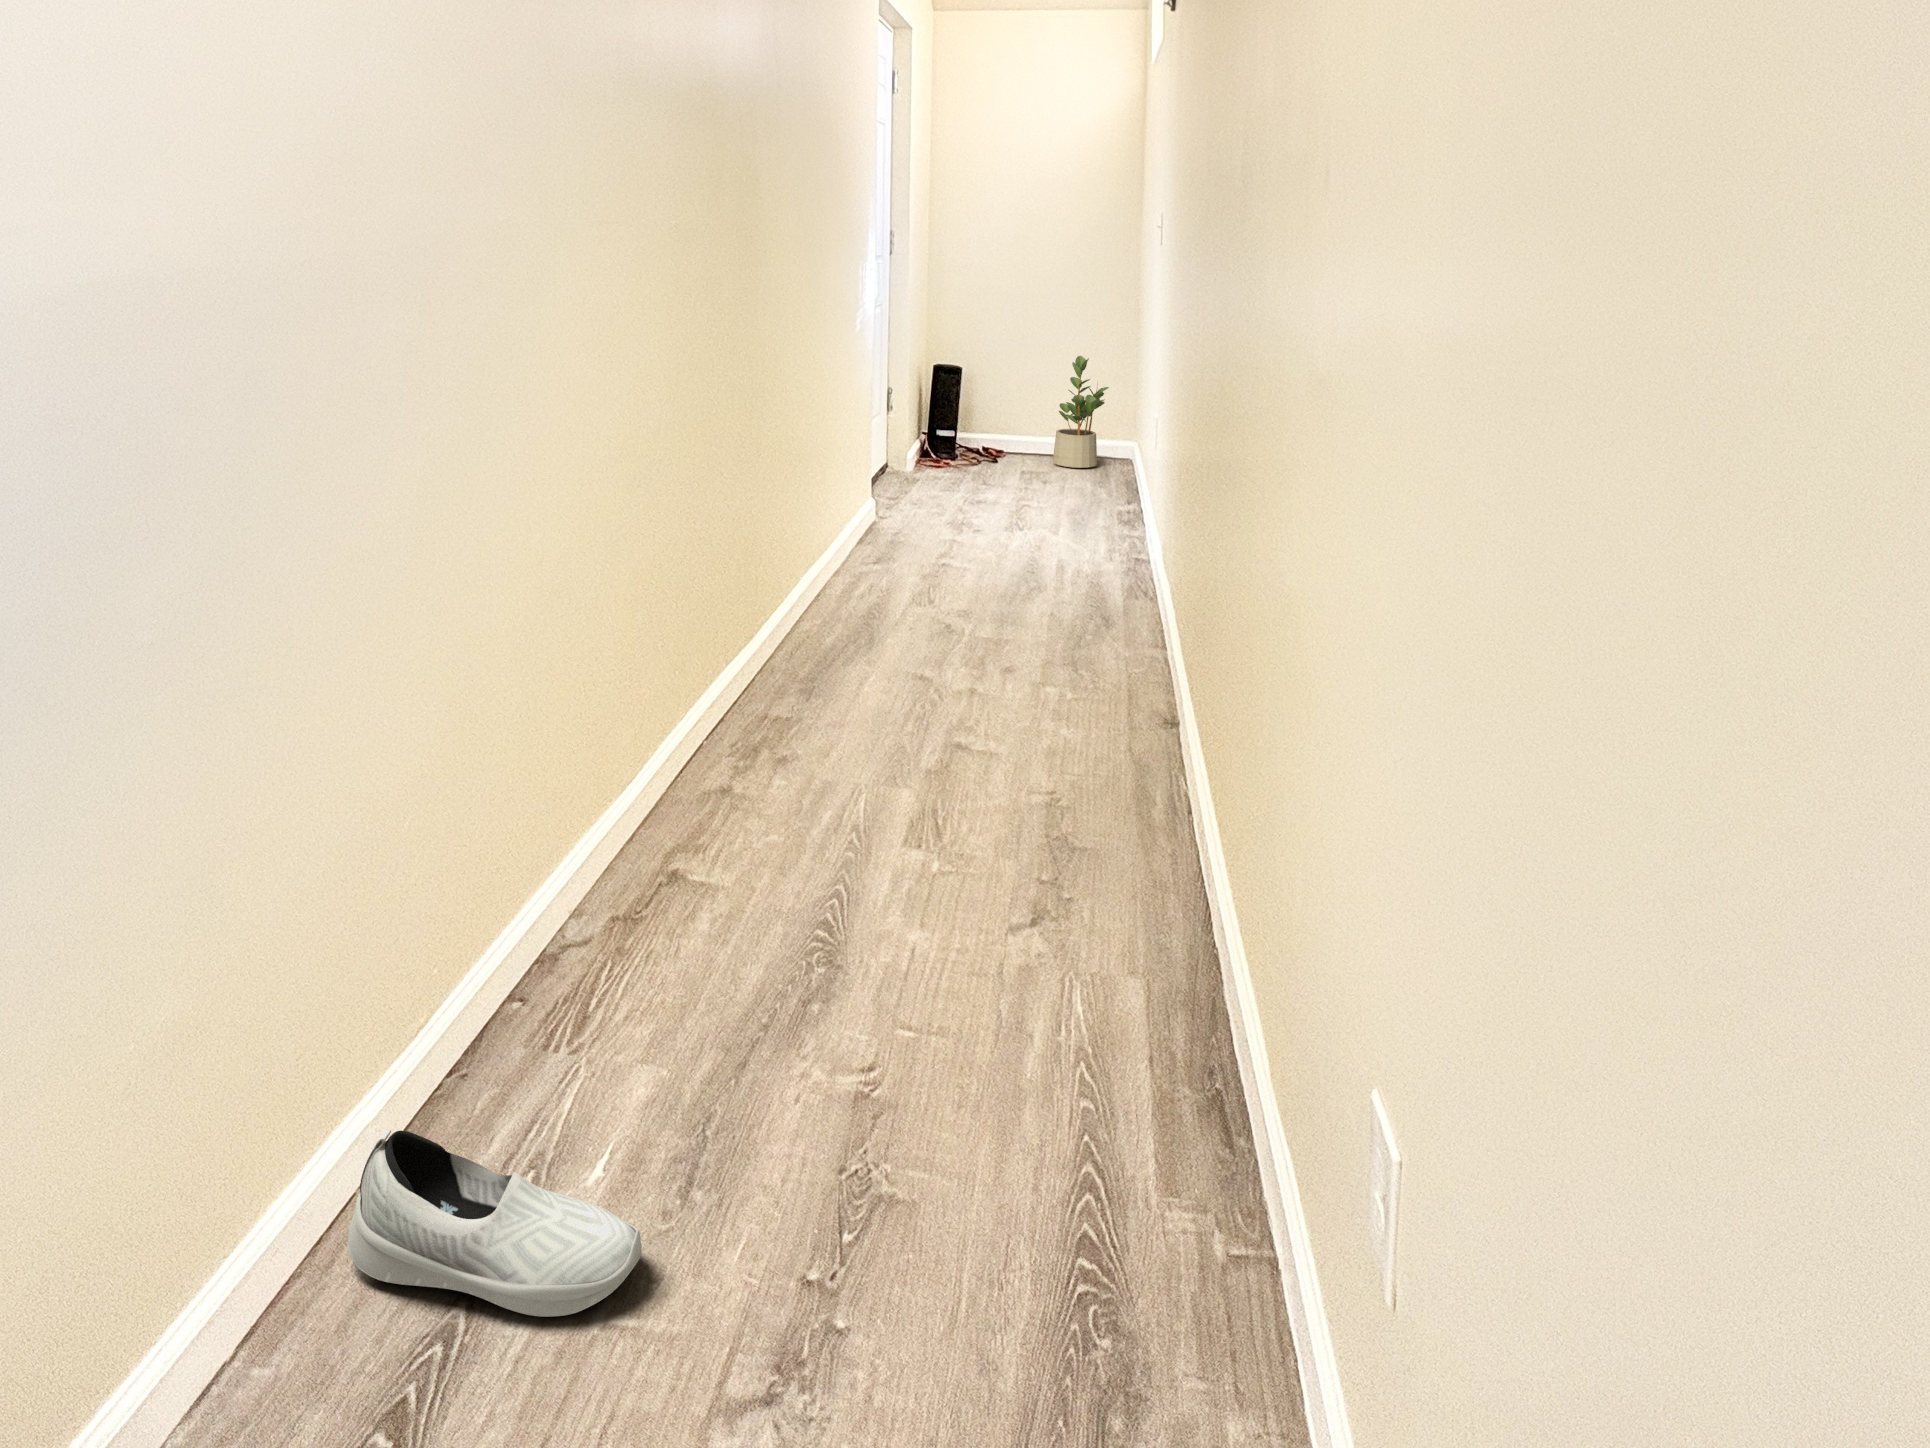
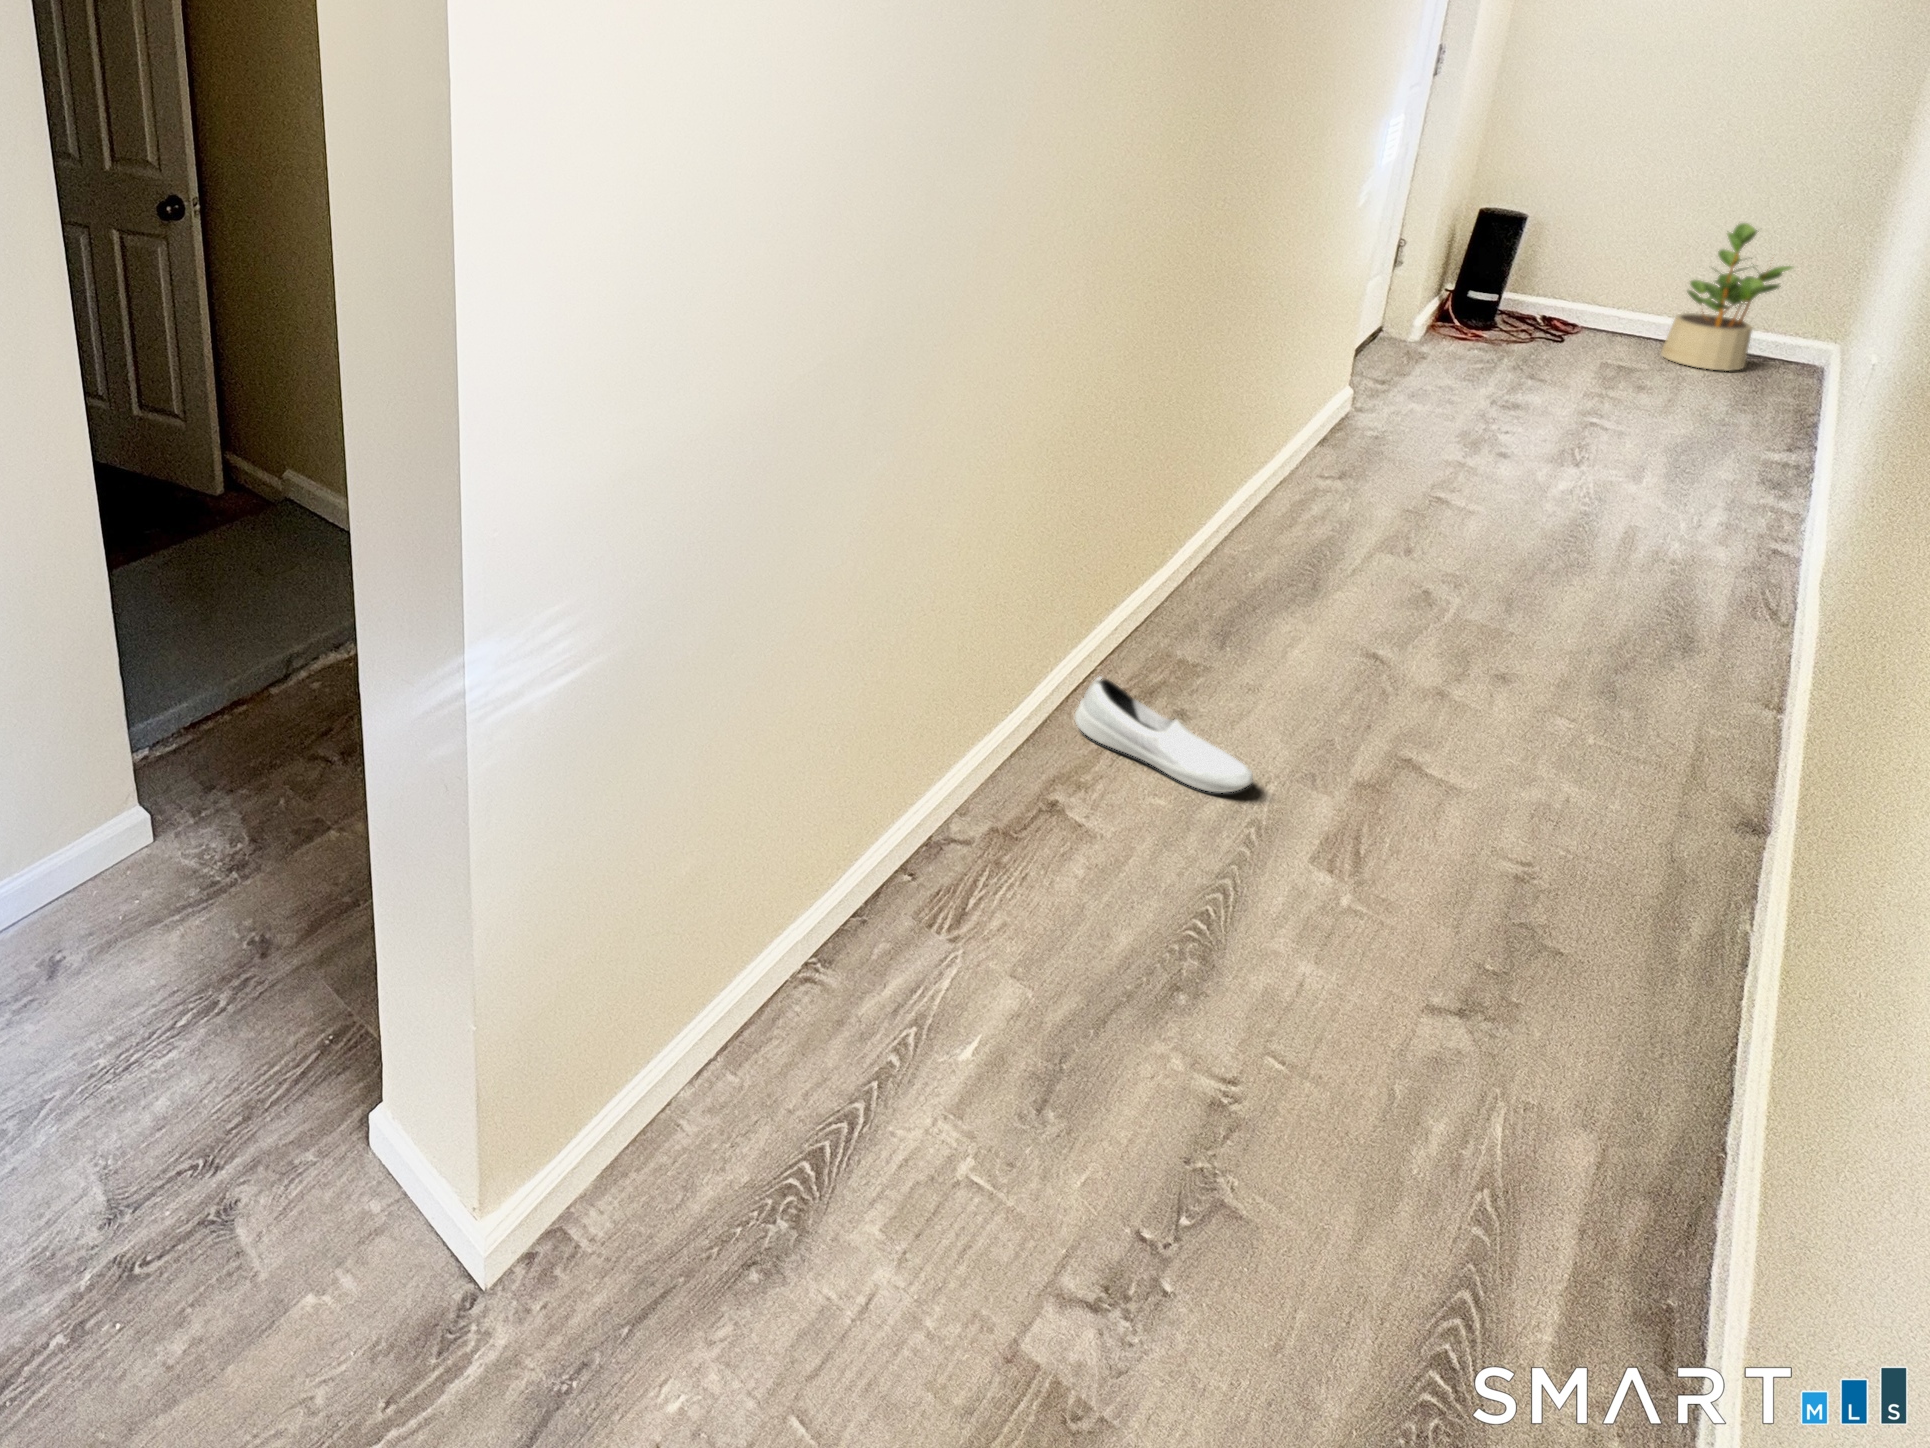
shoe: present [348,1130,642,1317] -> present [1075,677,1253,792]

